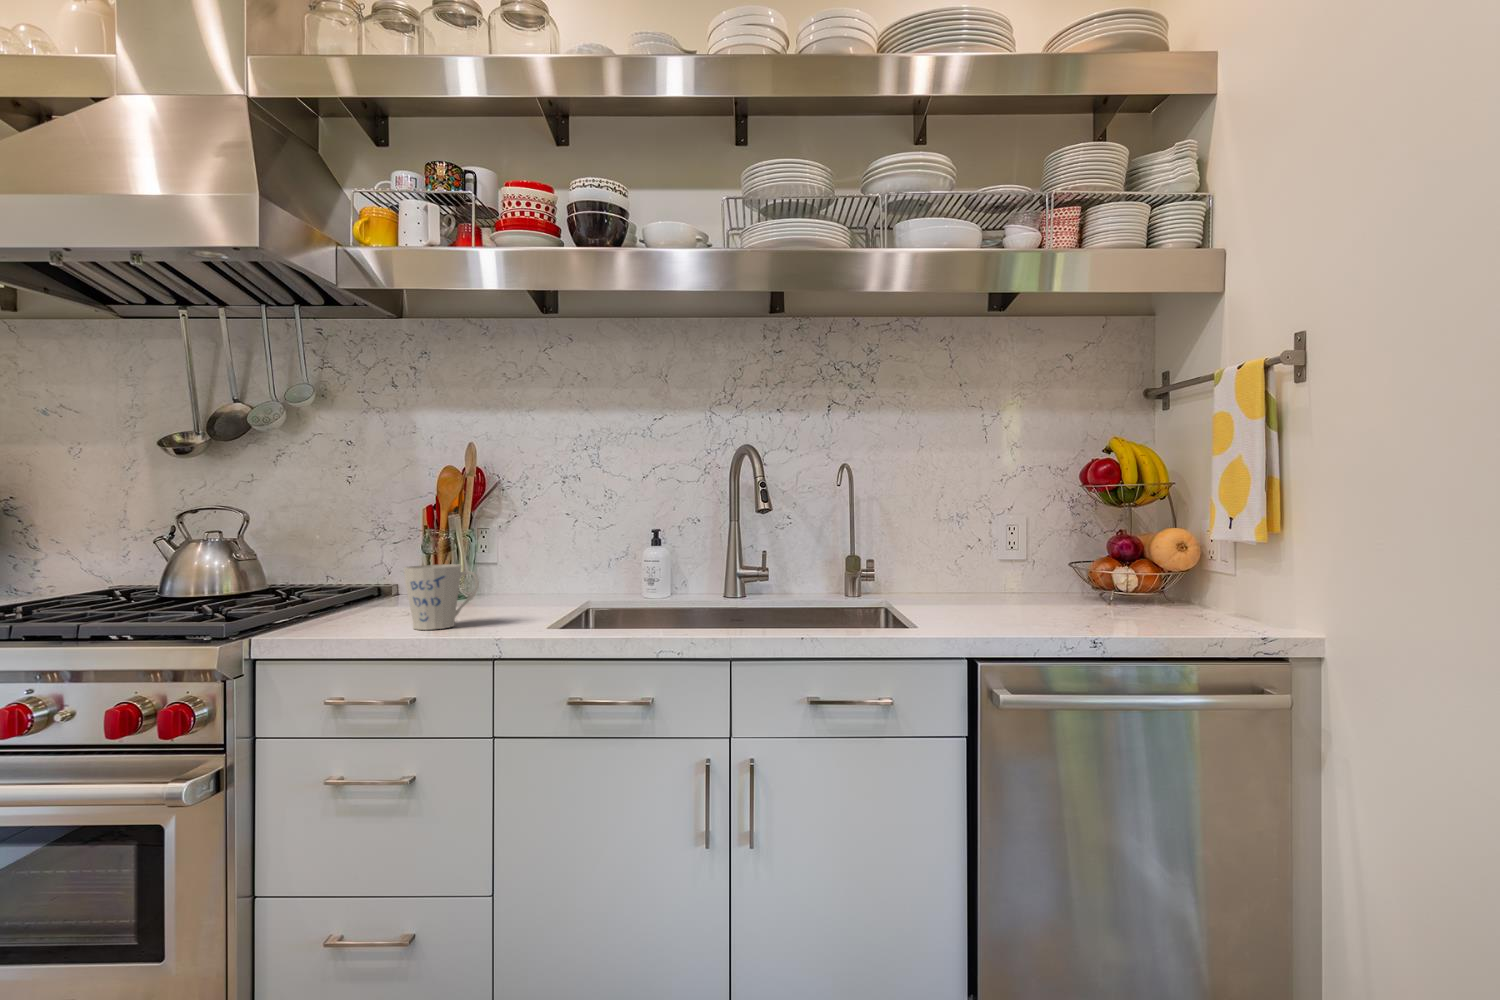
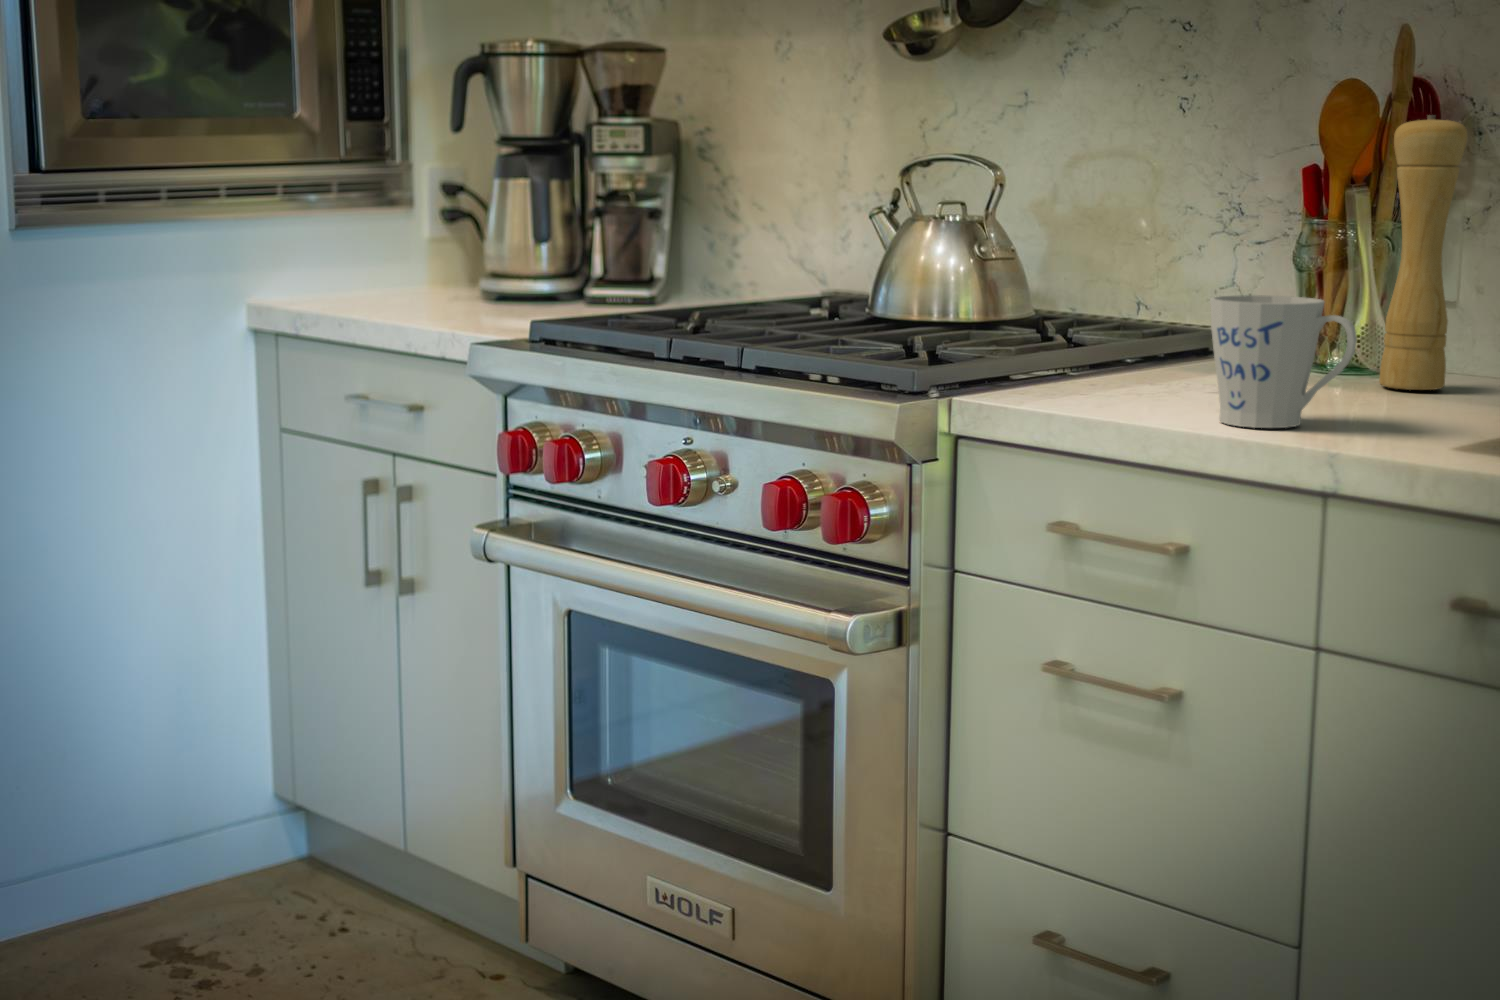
pepper mill: none [468,482,501,606] -> present [1379,115,1467,390]

